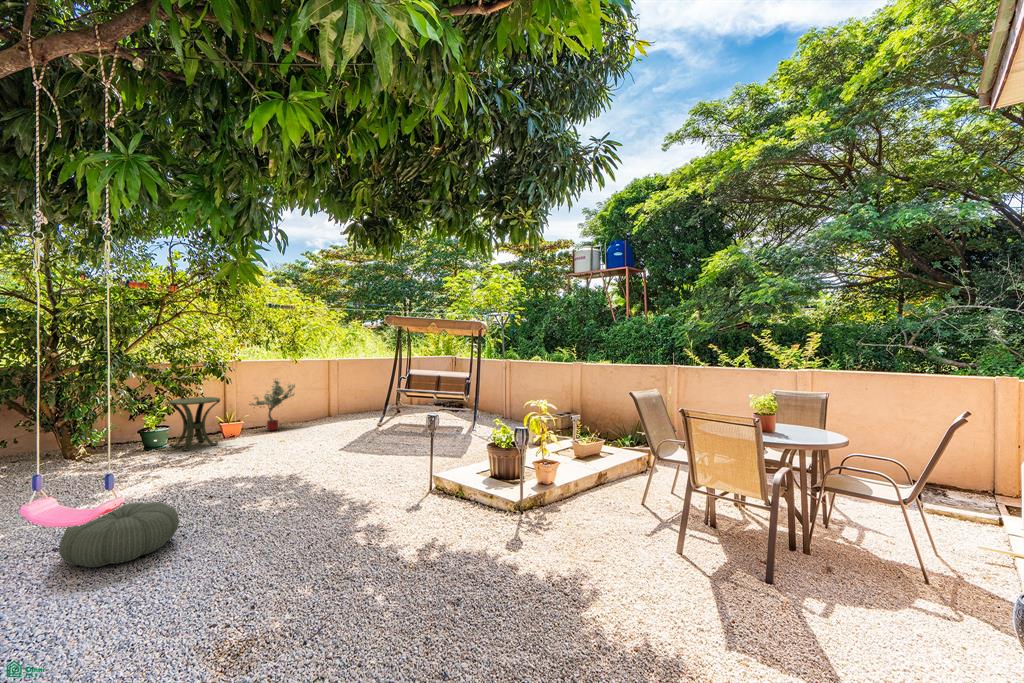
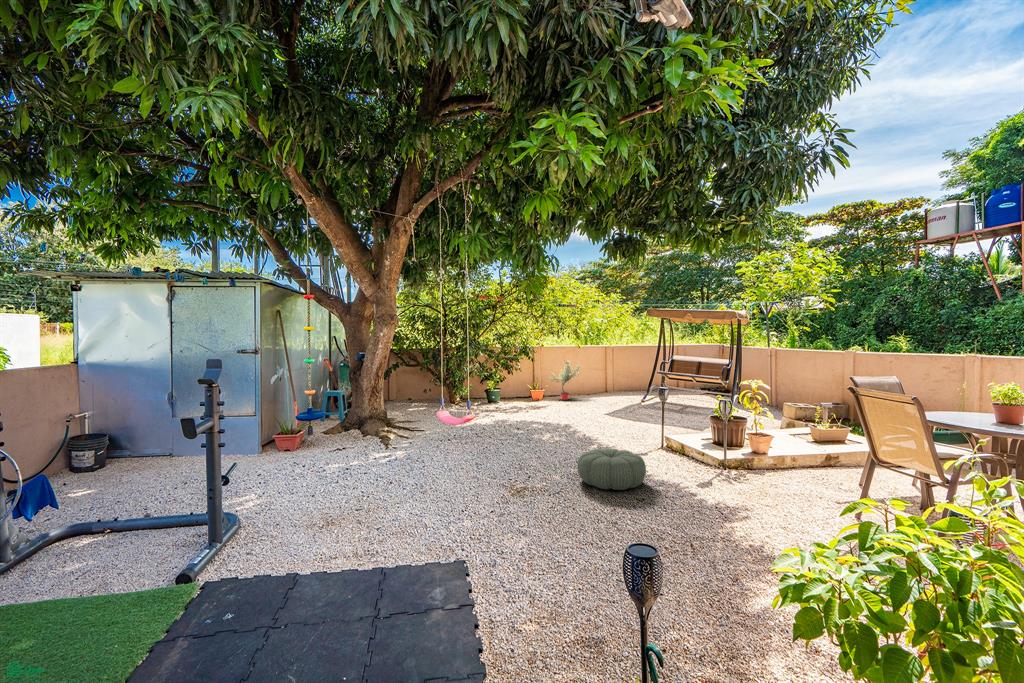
side table: present [168,397,220,451] -> none [500,371,530,406]
pouf: present [59,502,179,567] -> present [577,448,646,490]

